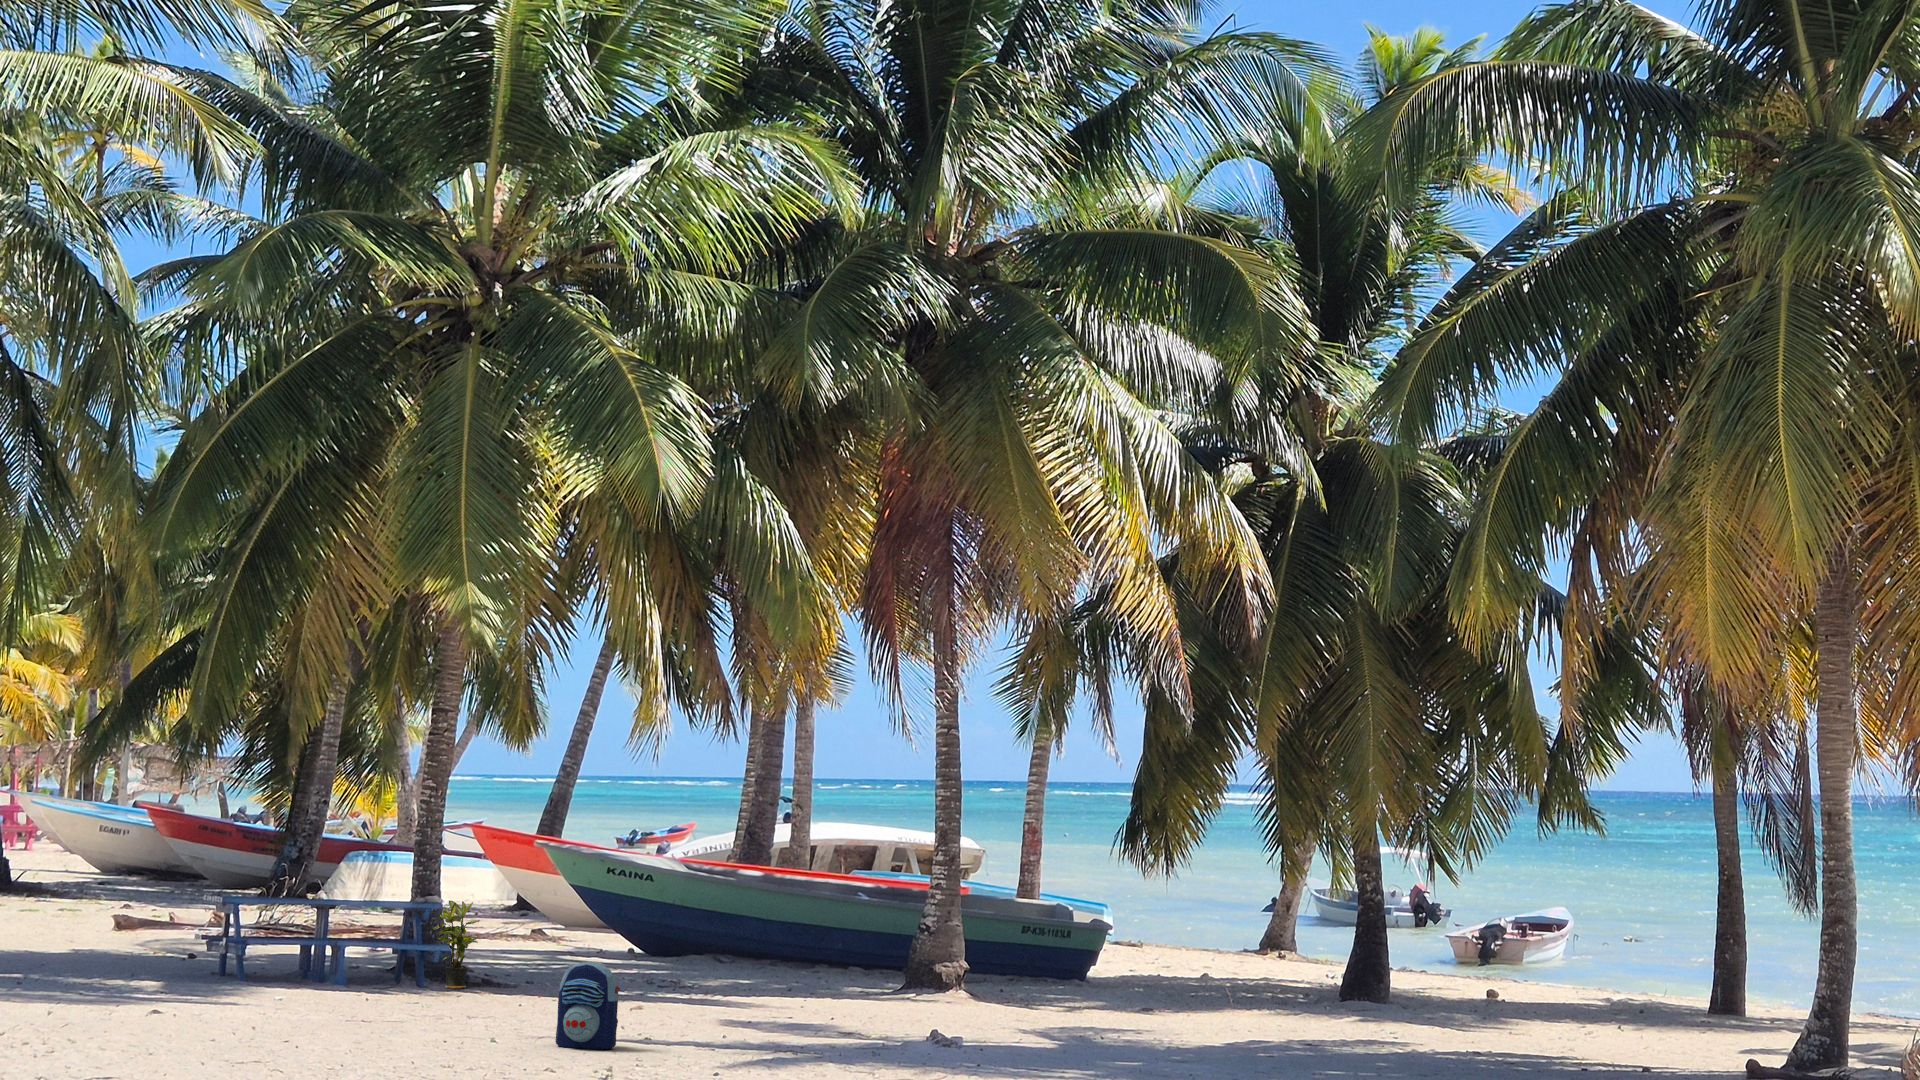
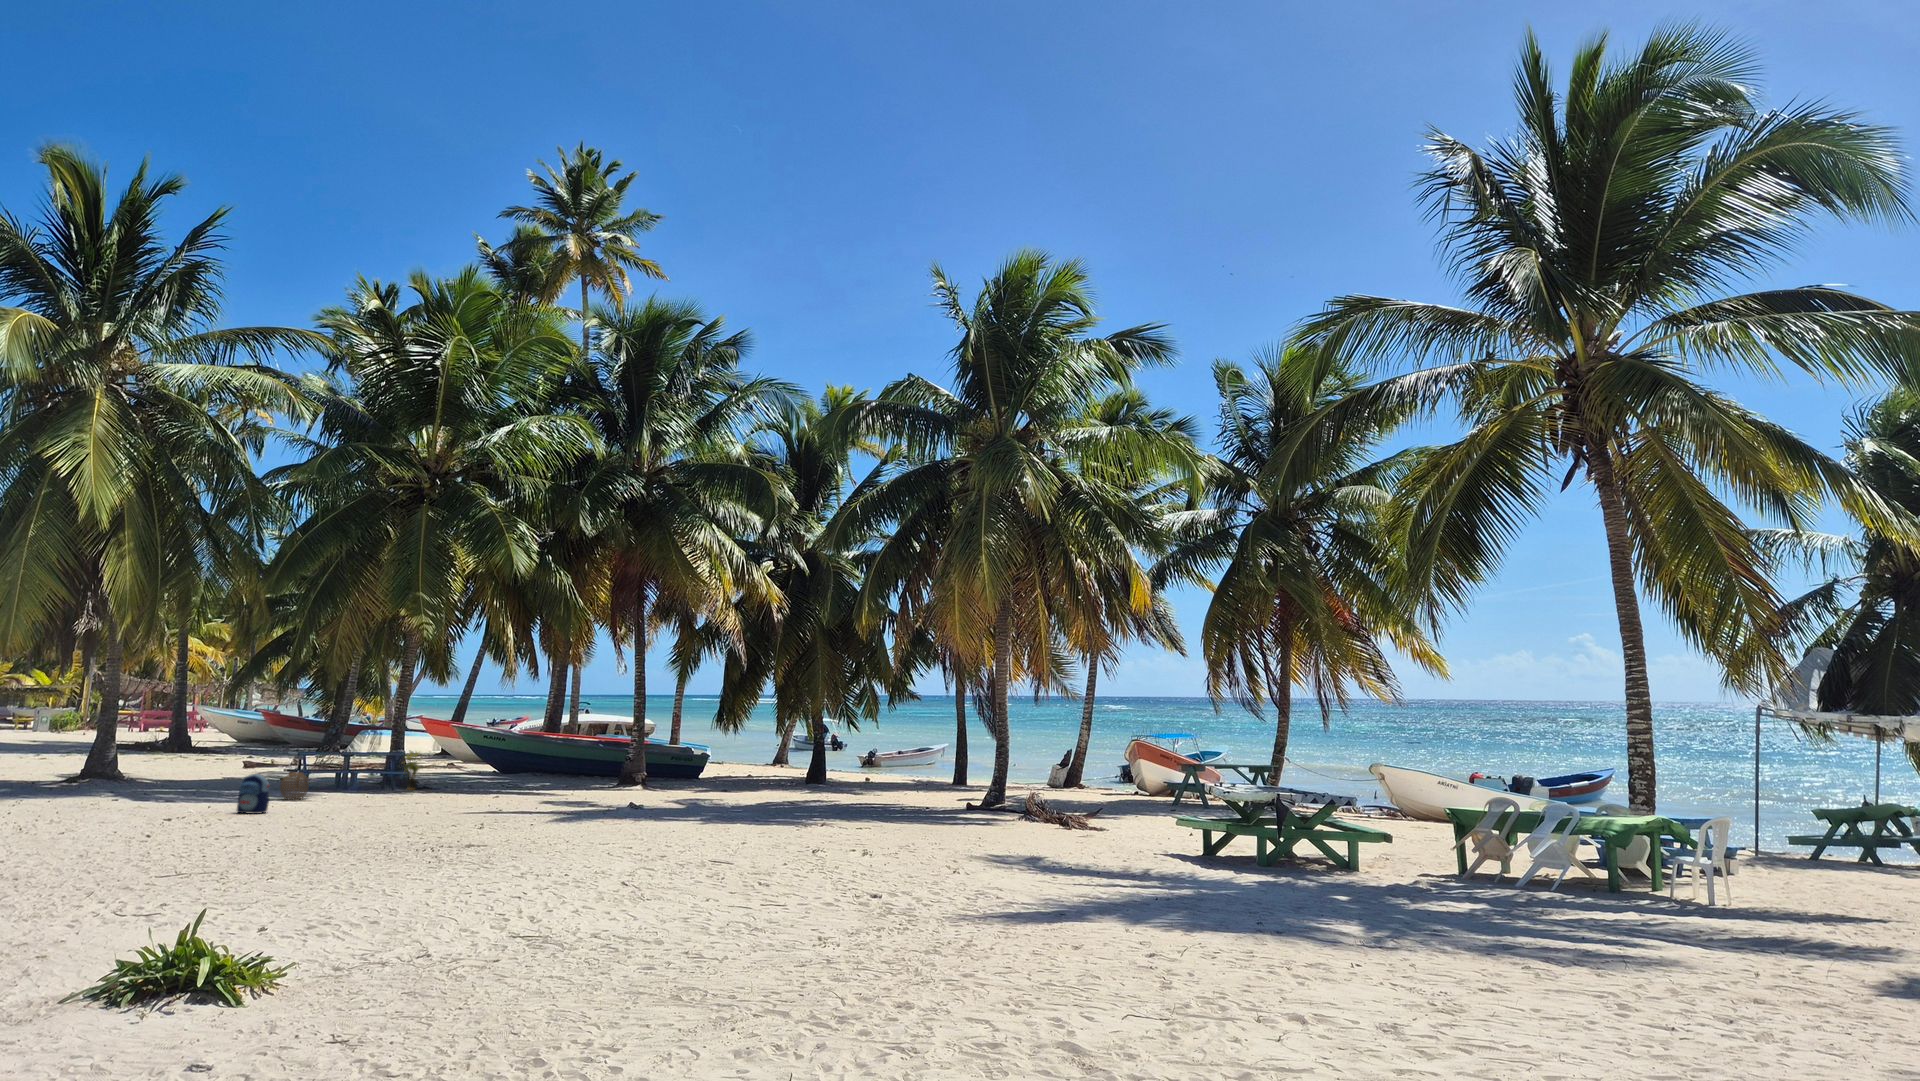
woven basket: none [182,945,242,1006] -> present [280,773,309,800]
backpack: present [556,961,620,1050] -> present [237,774,269,814]

